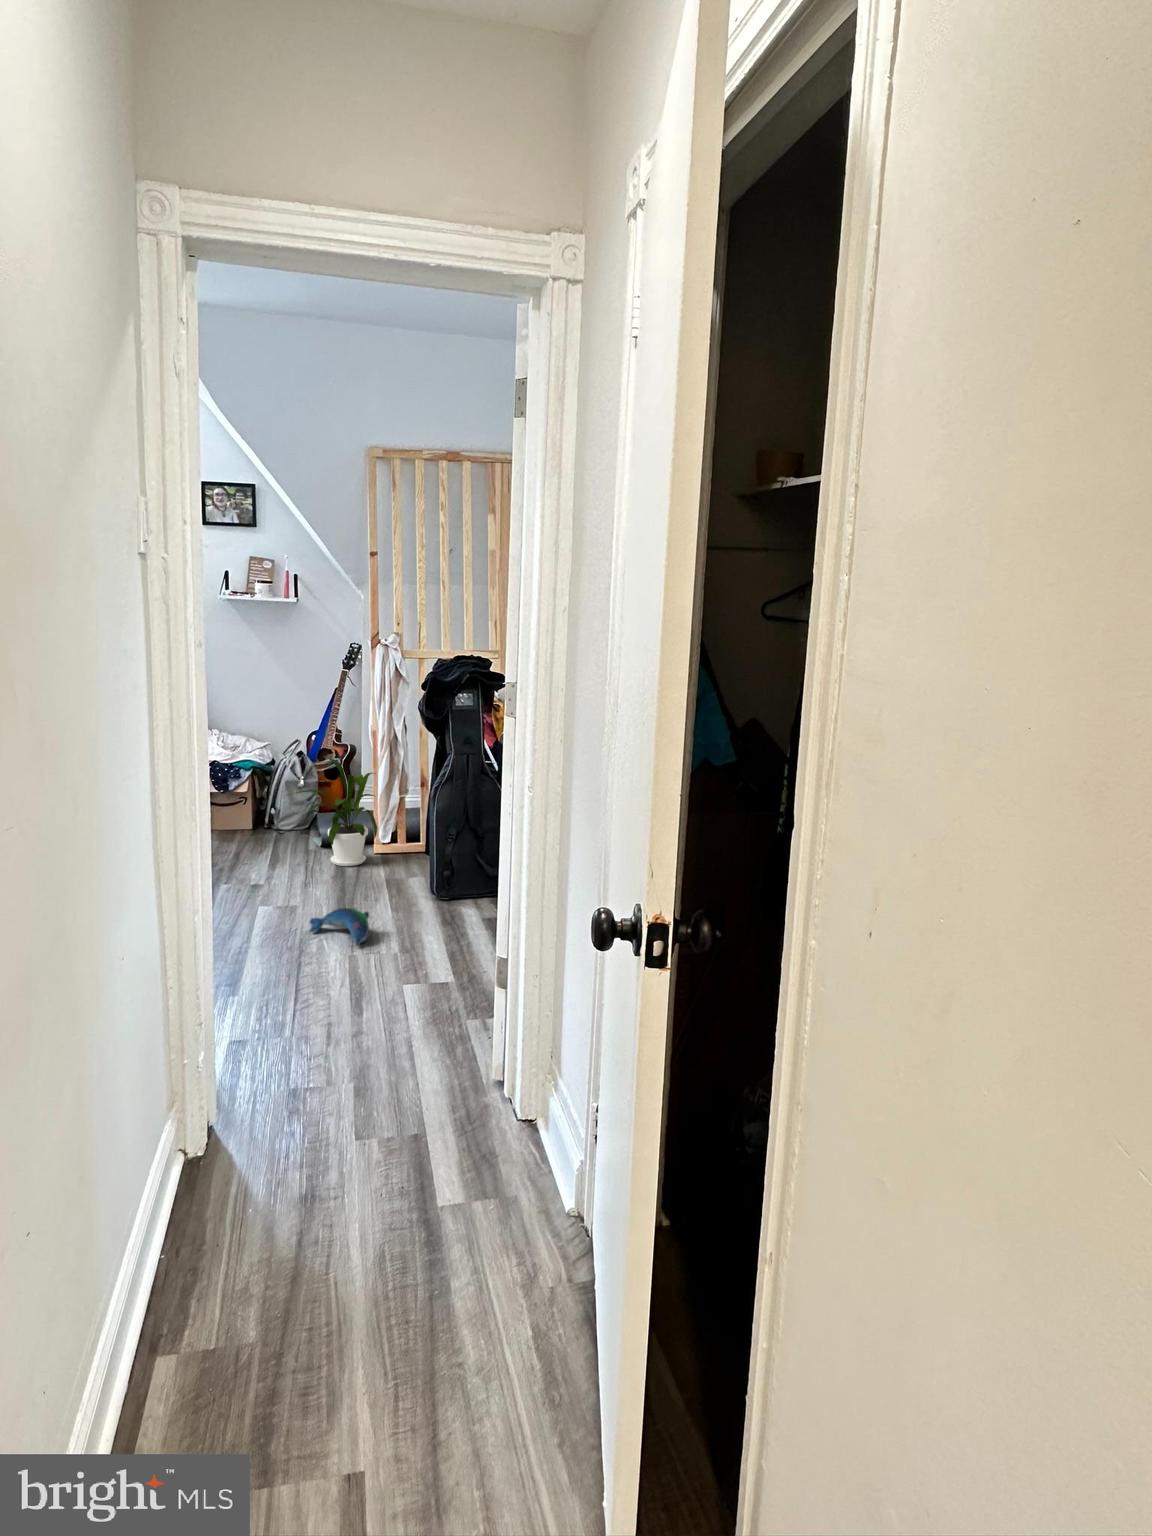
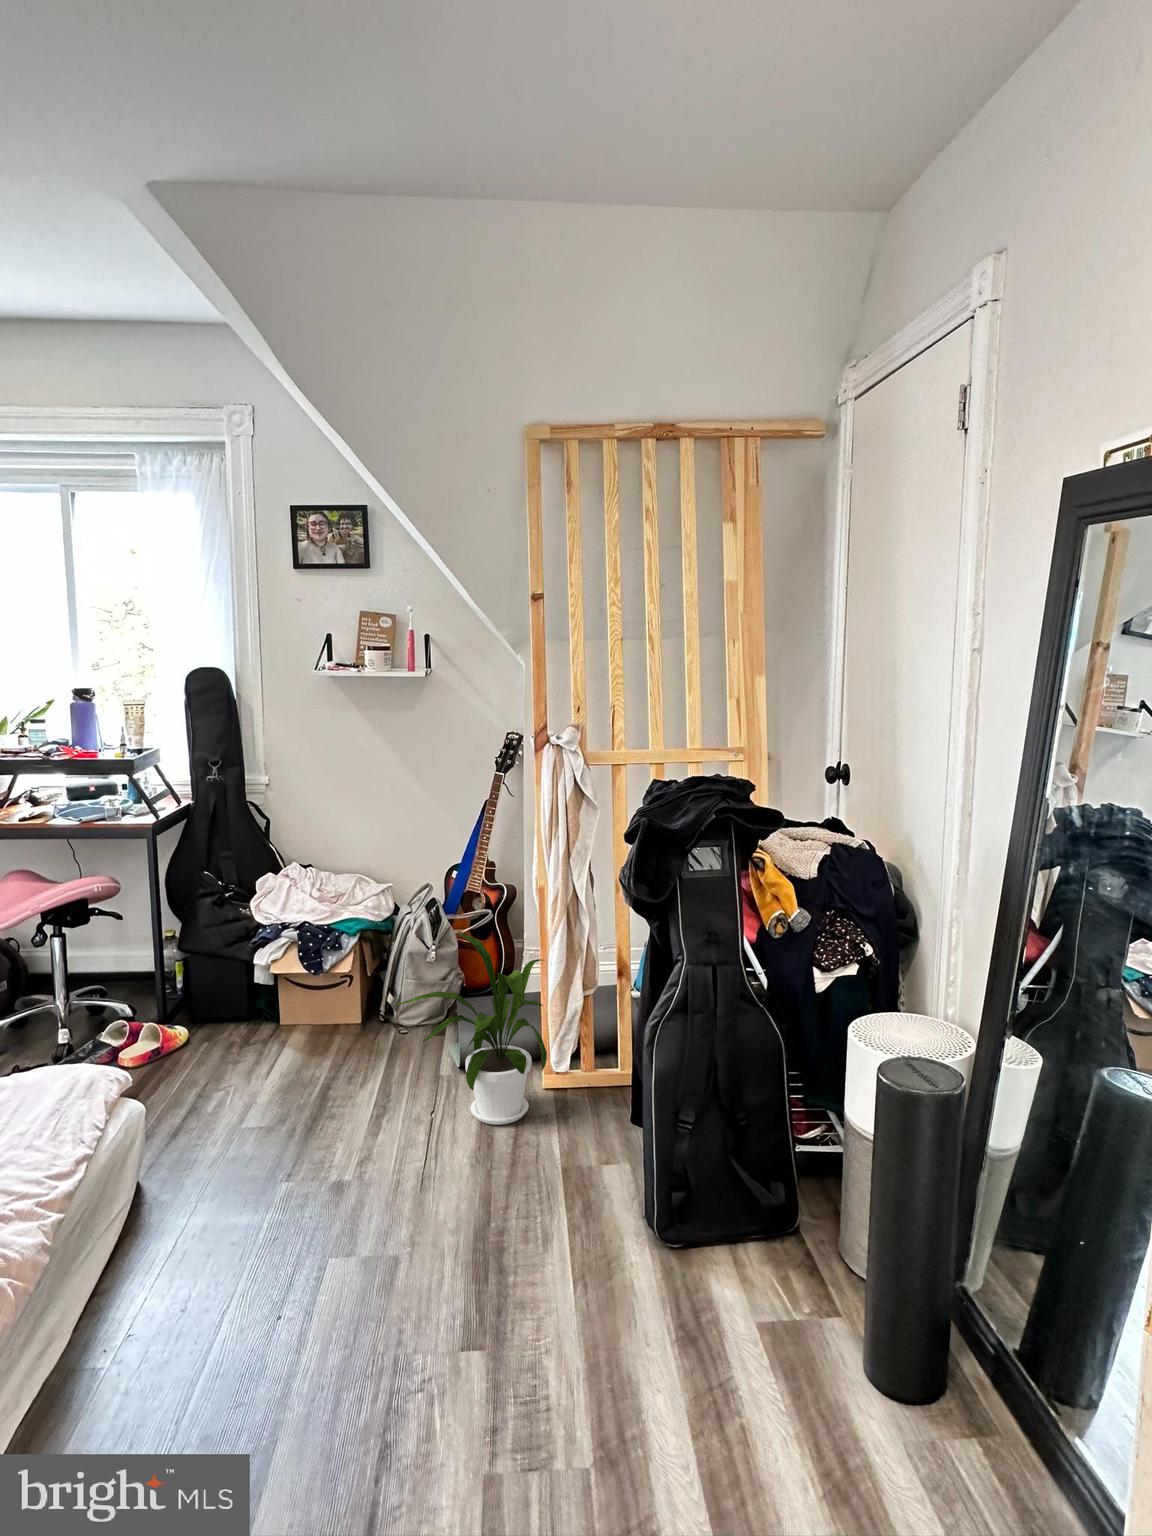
plush toy: present [310,908,369,946] -> none [414,1302,531,1426]

